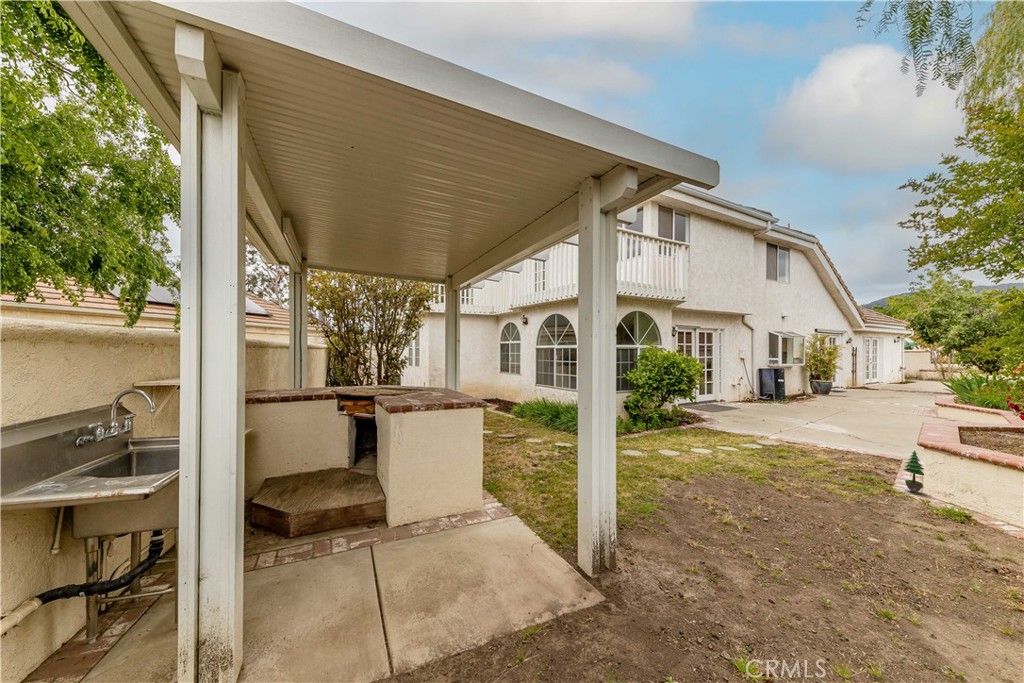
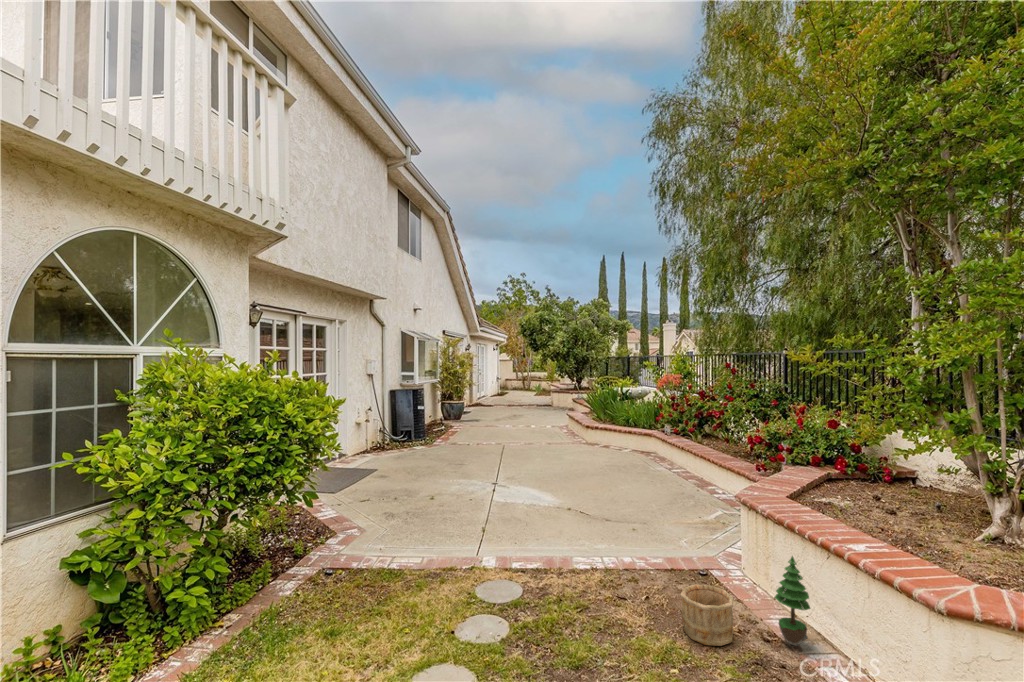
wooden bucket: none [851,458,881,482] -> present [680,584,733,646]

